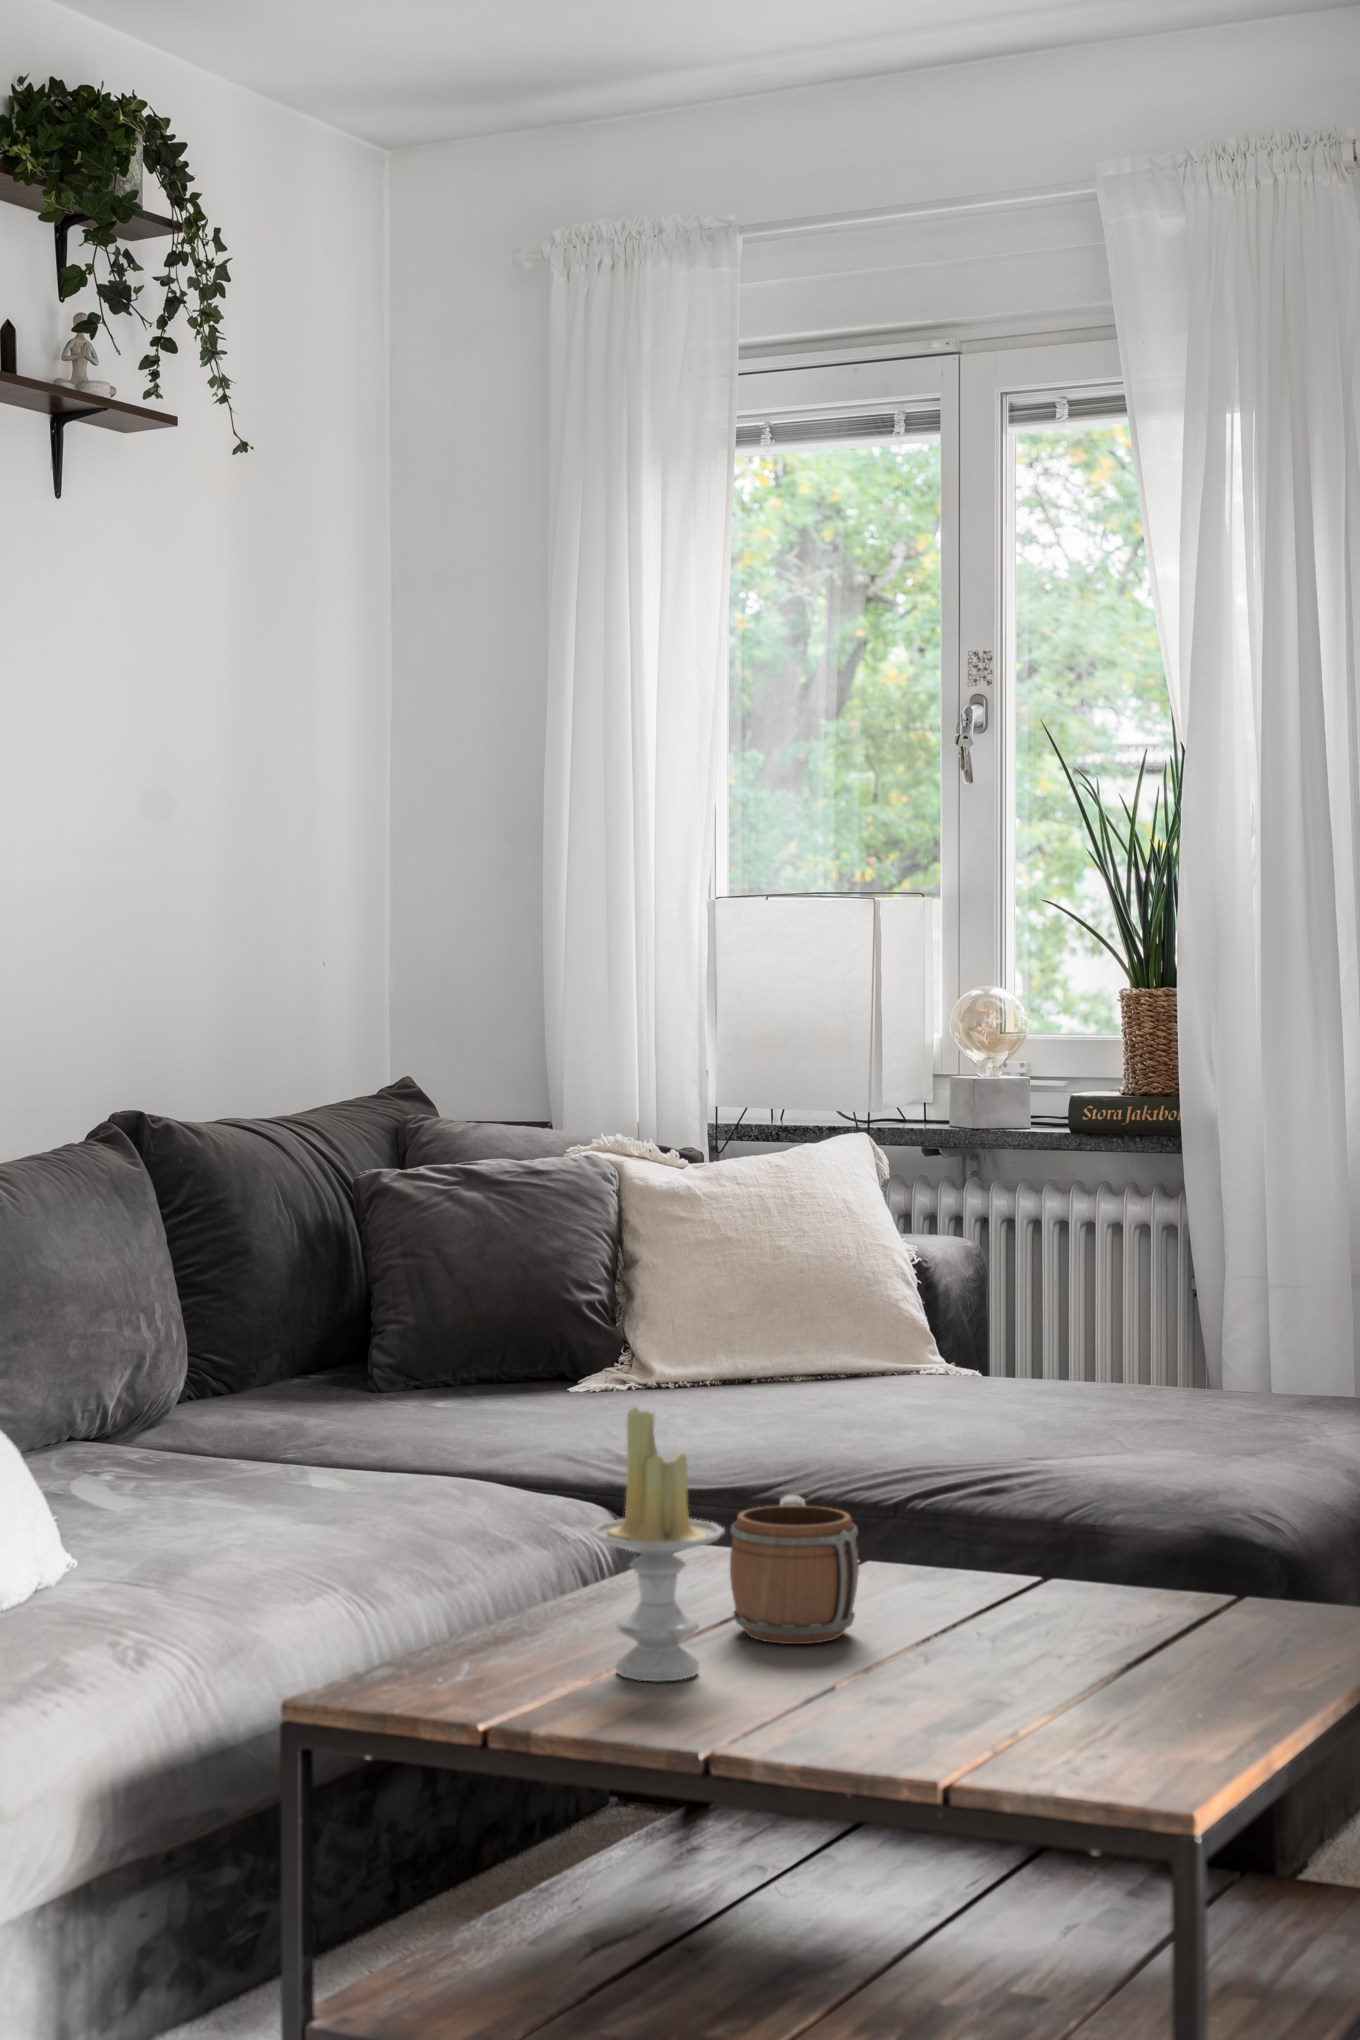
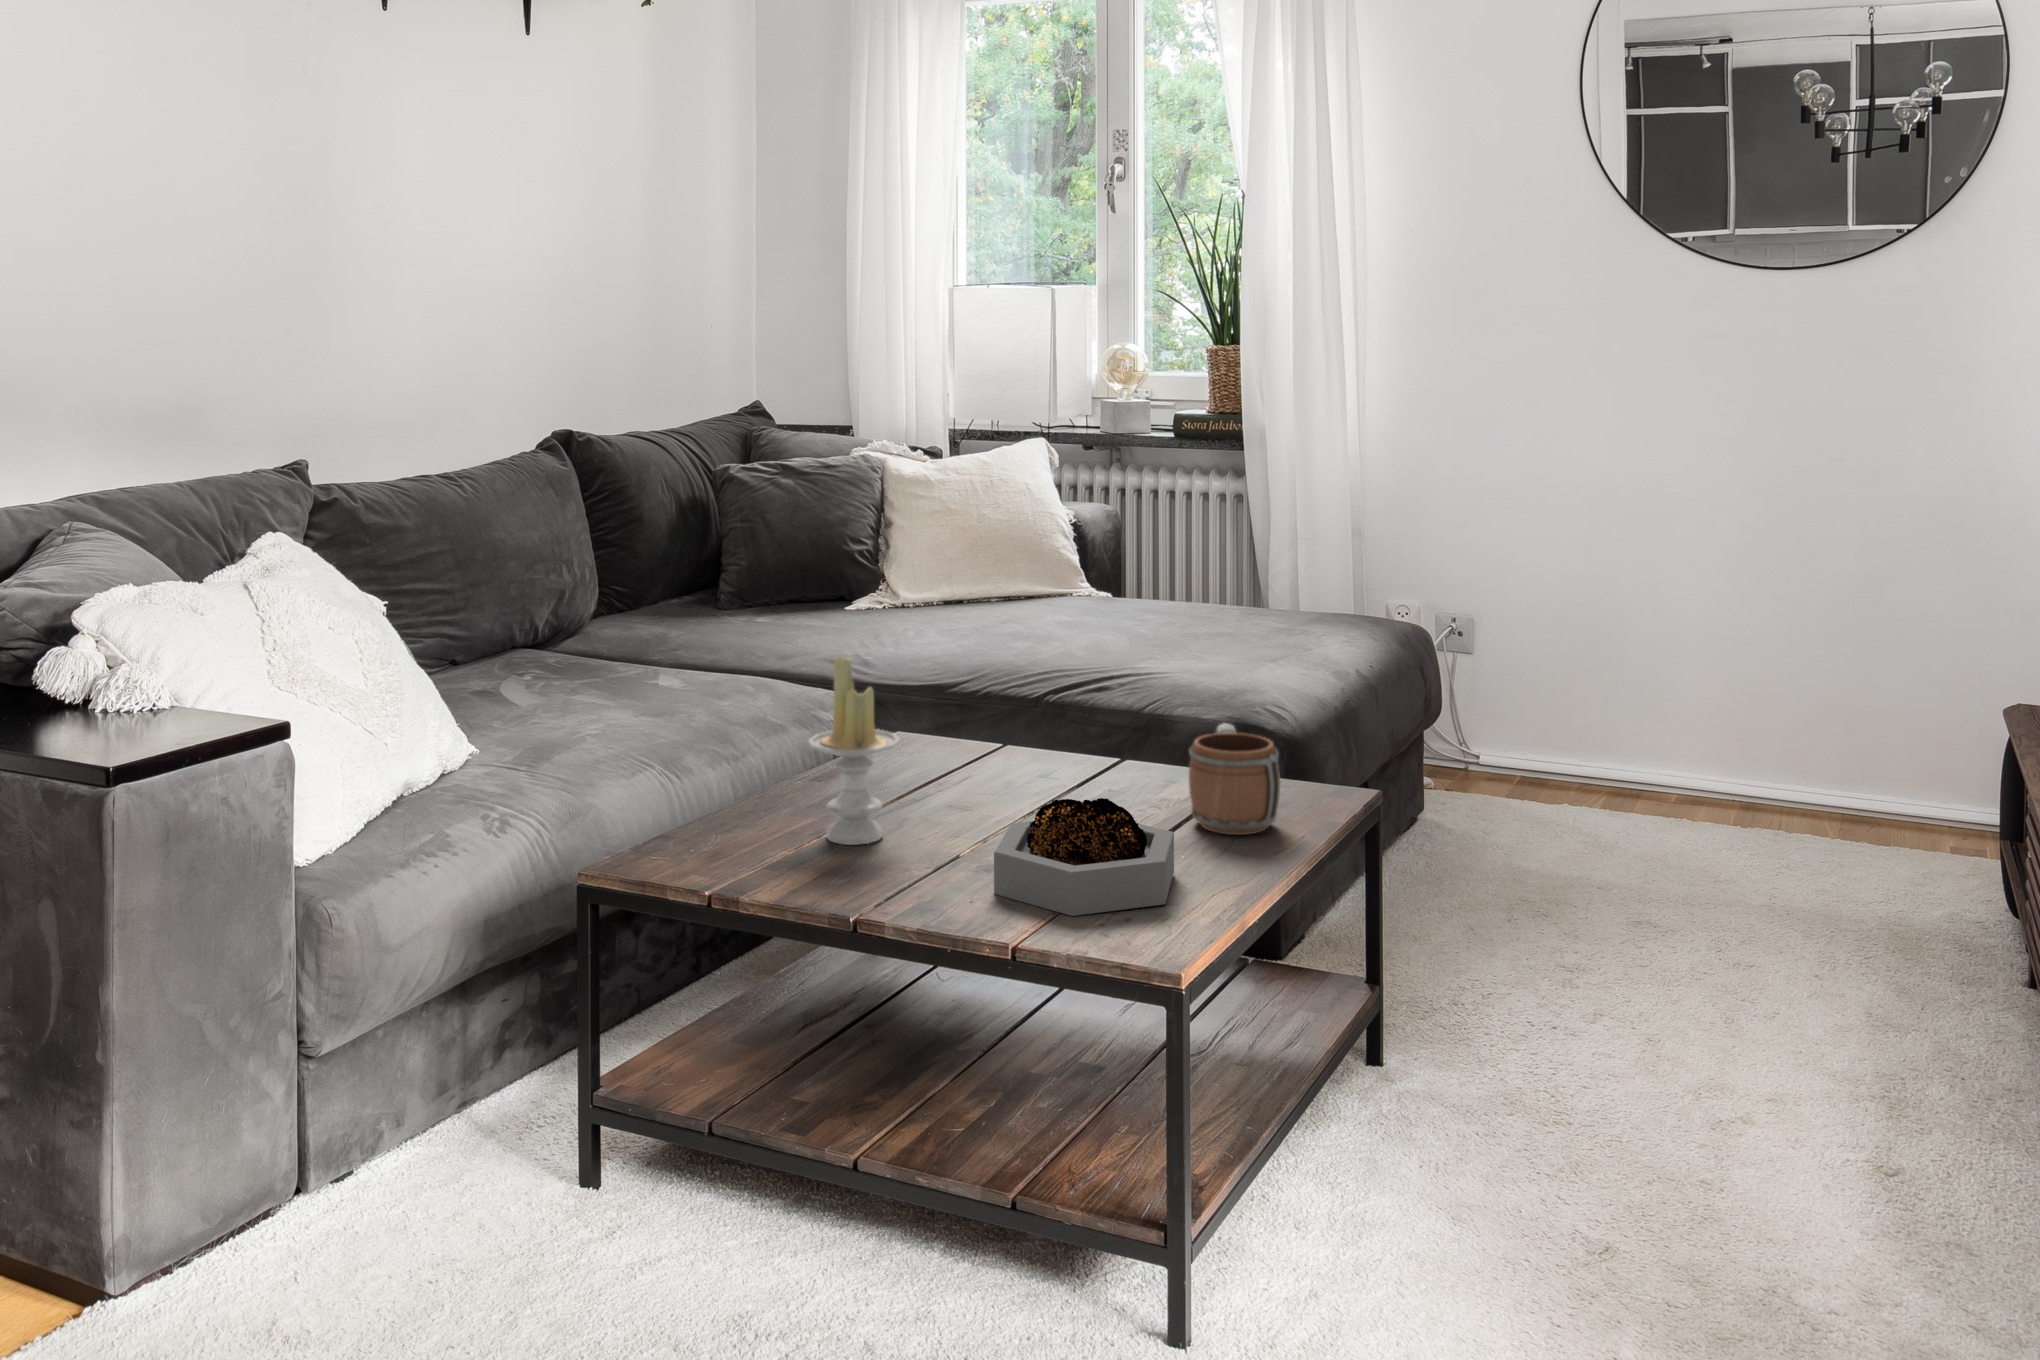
mug: present [730,1495,859,1644] -> present [1189,723,1280,835]
decorative bowl: none [878,1594,1134,1764] -> present [994,798,1174,916]

